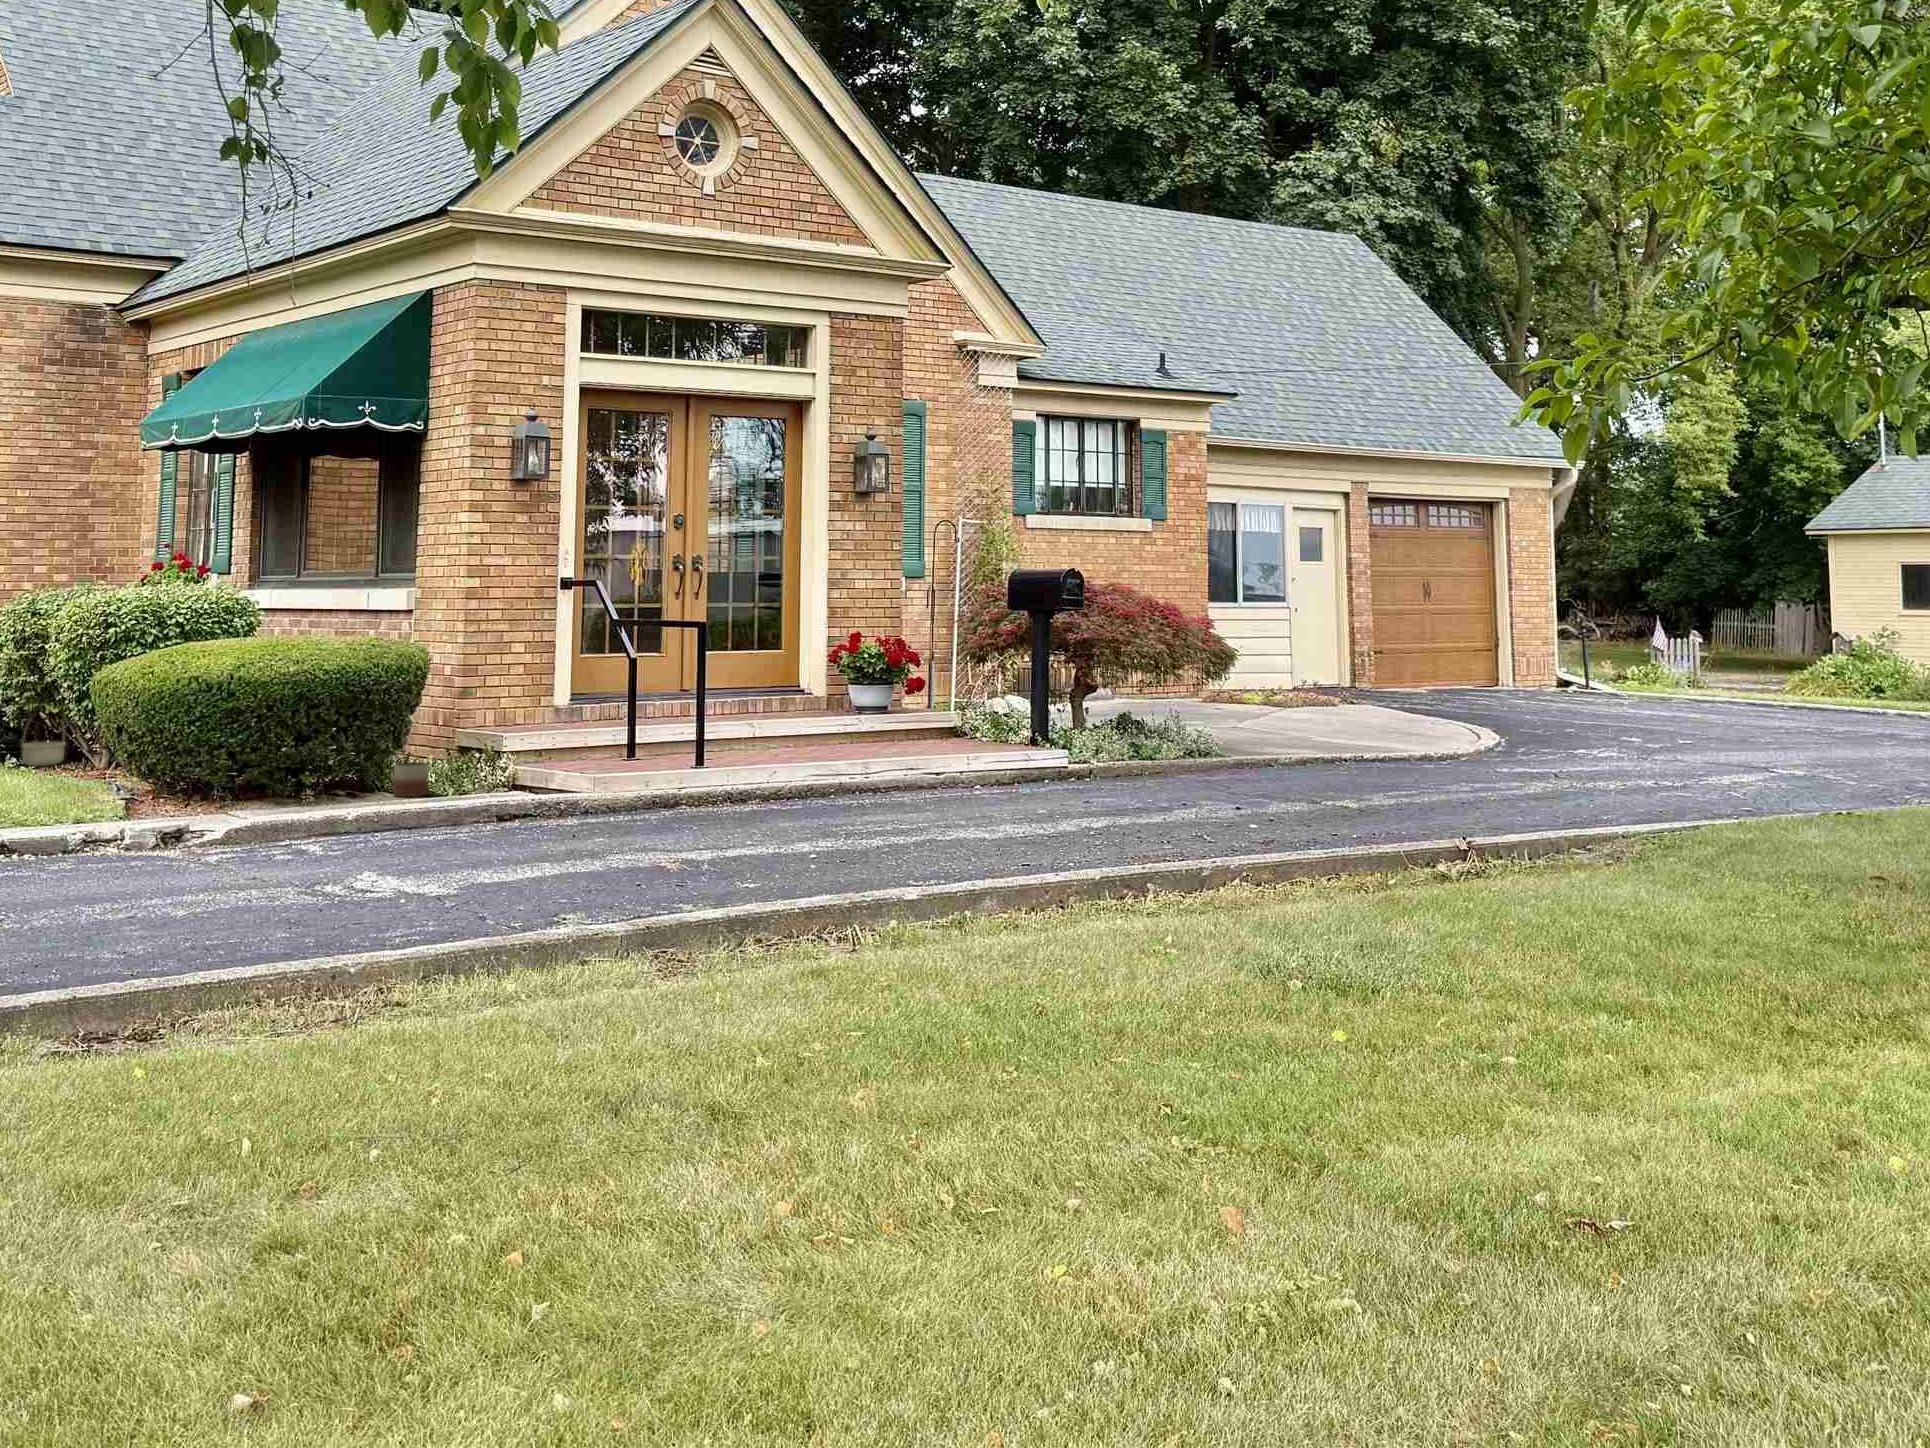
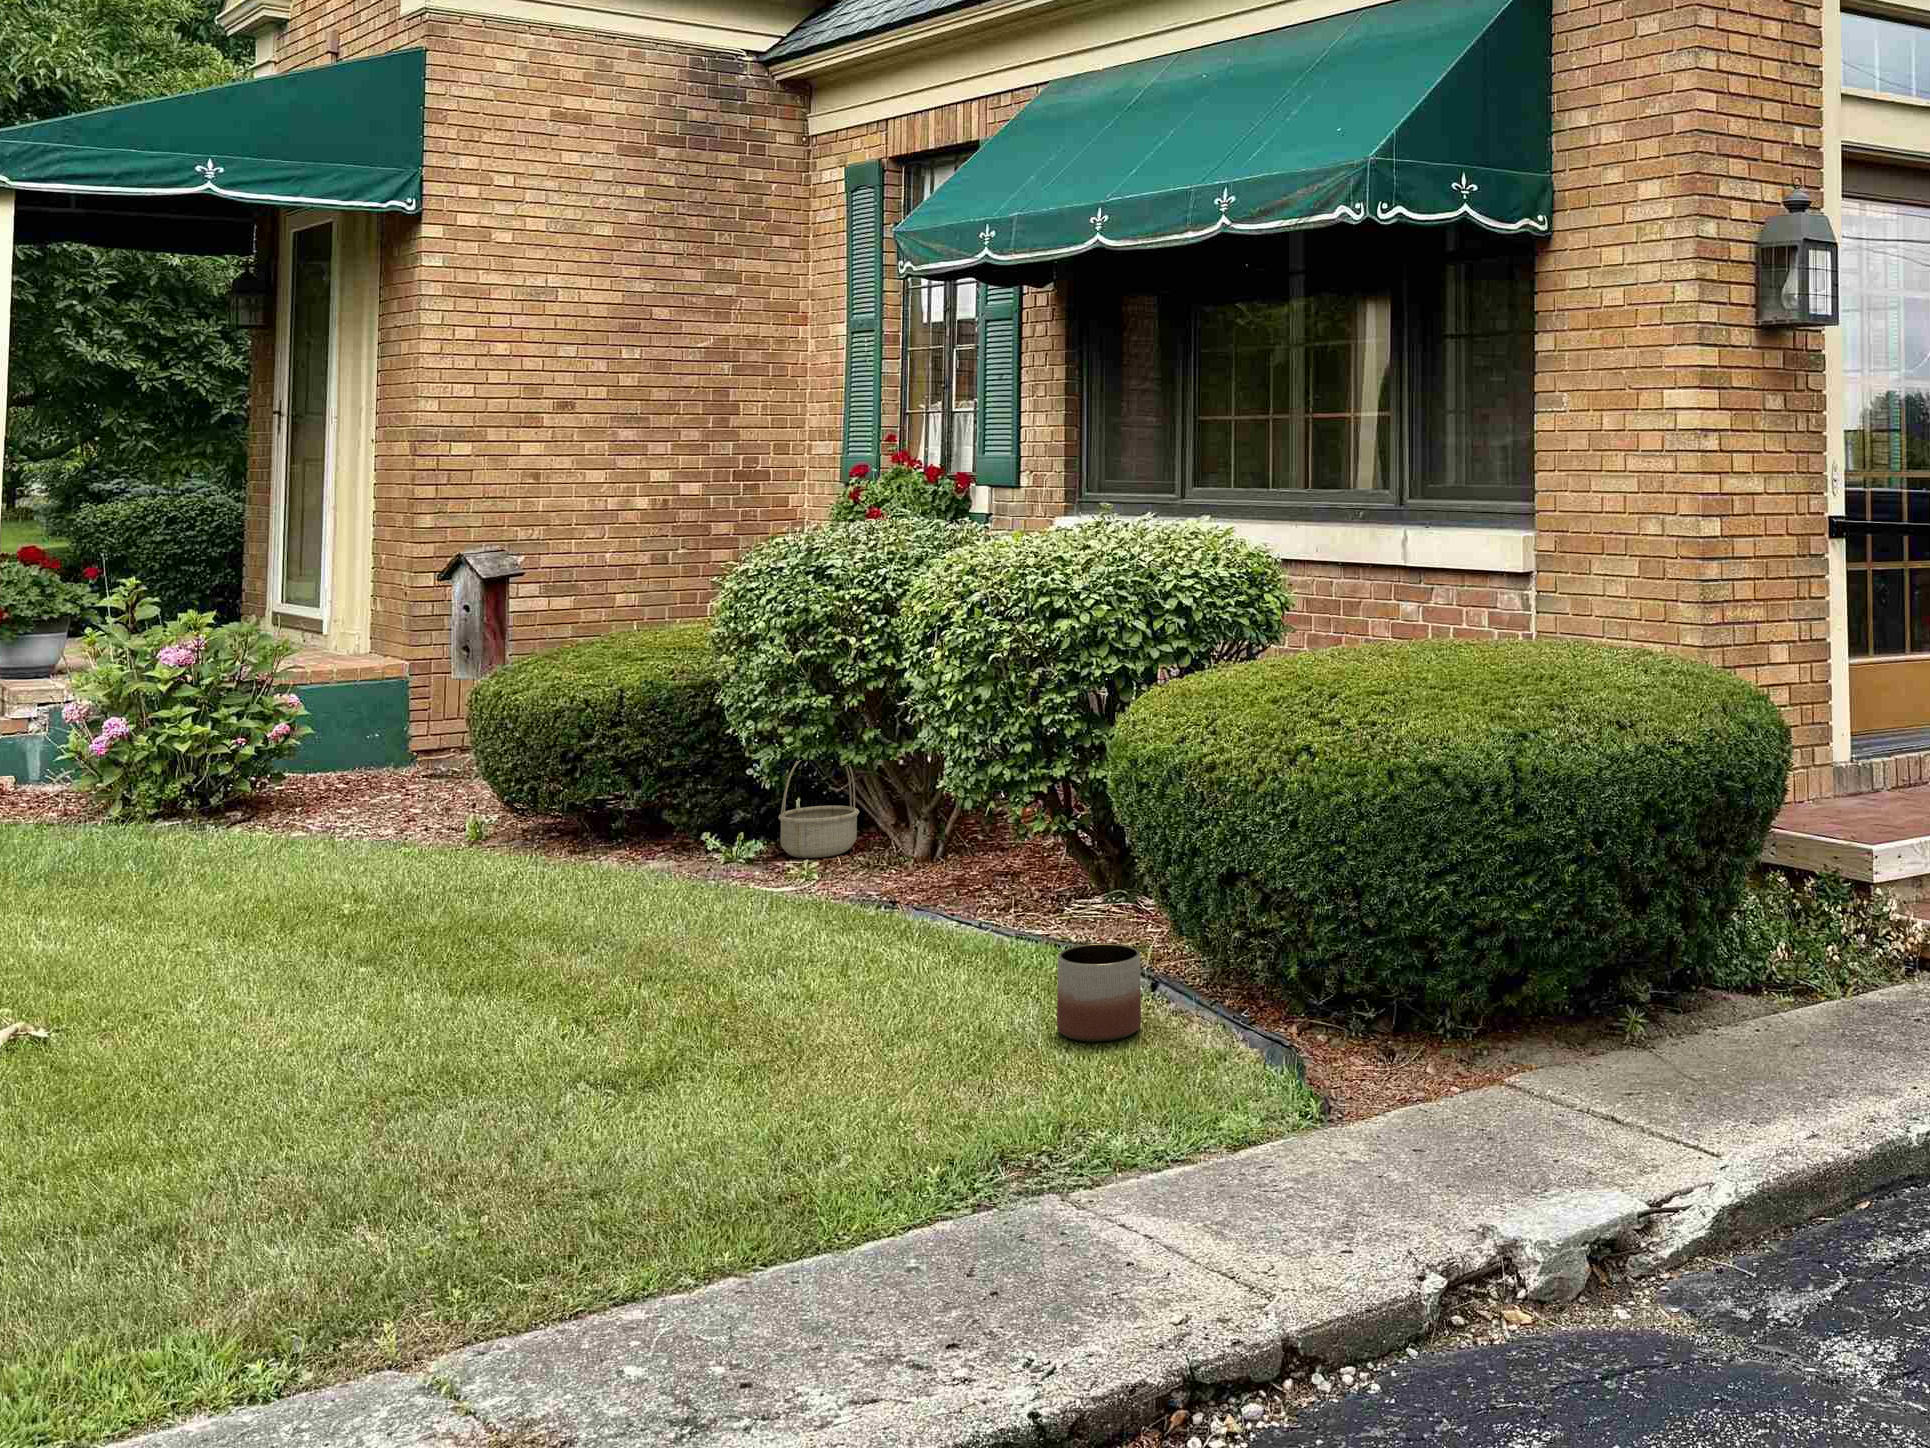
planter: present [393,762,429,797] -> present [1057,944,1141,1042]

